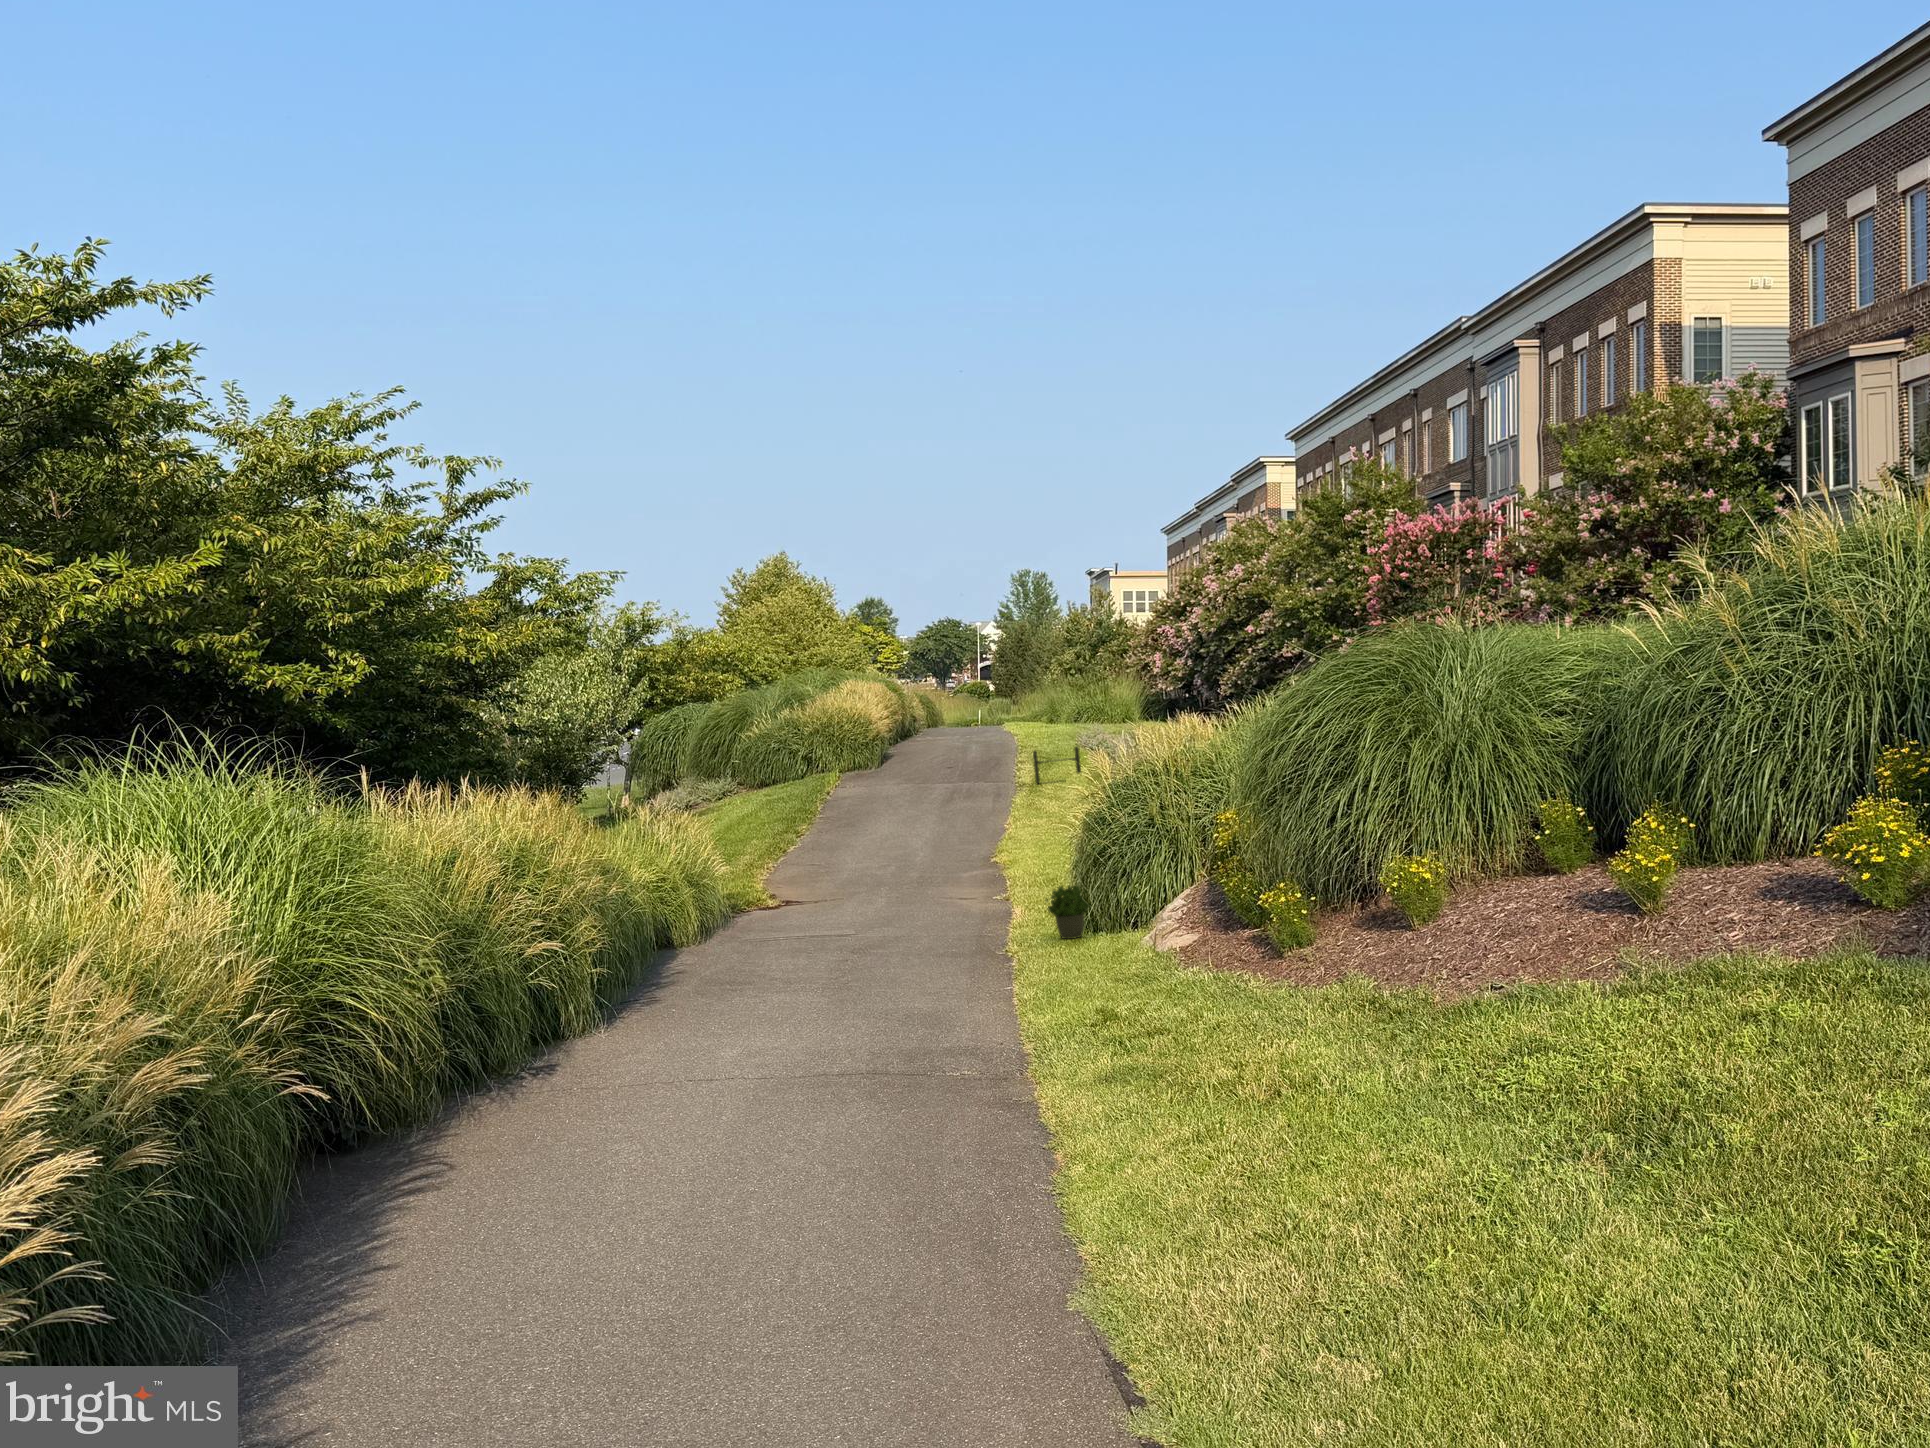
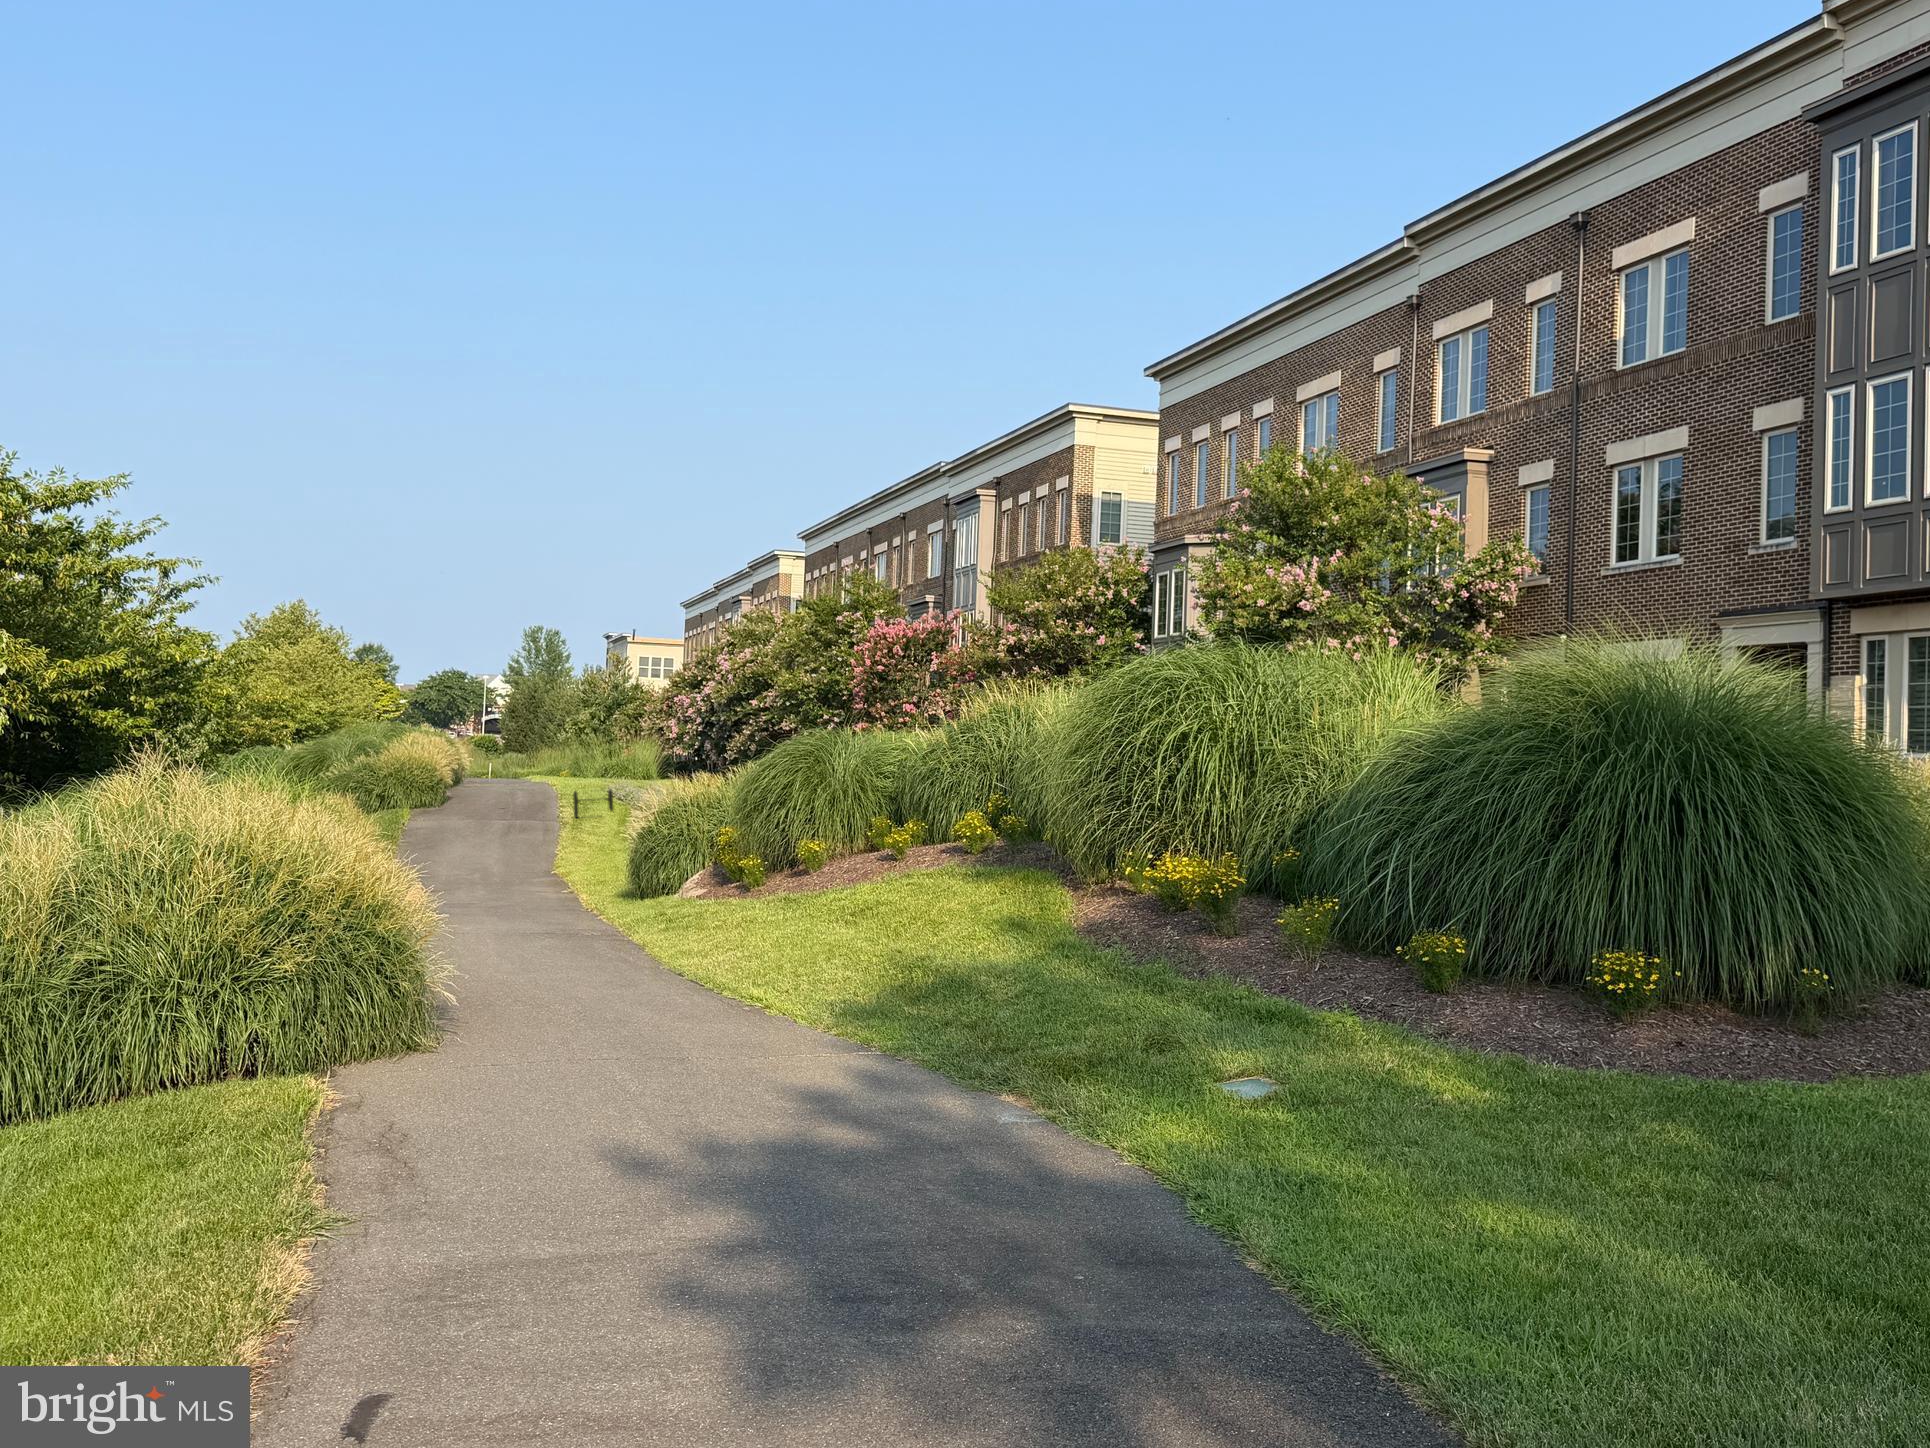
potted plant: present [1045,886,1090,939] -> none [635,860,665,897]

